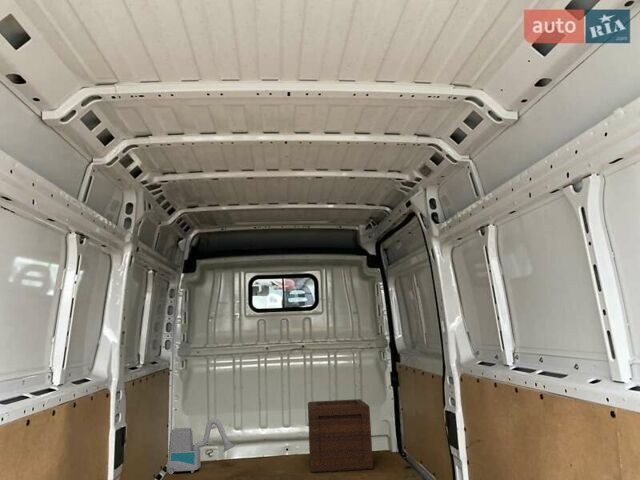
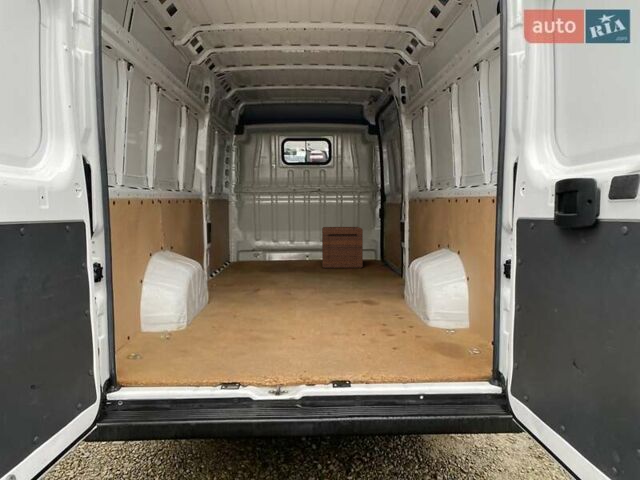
vacuum cleaner: present [167,419,235,474] -> none [230,234,274,266]

